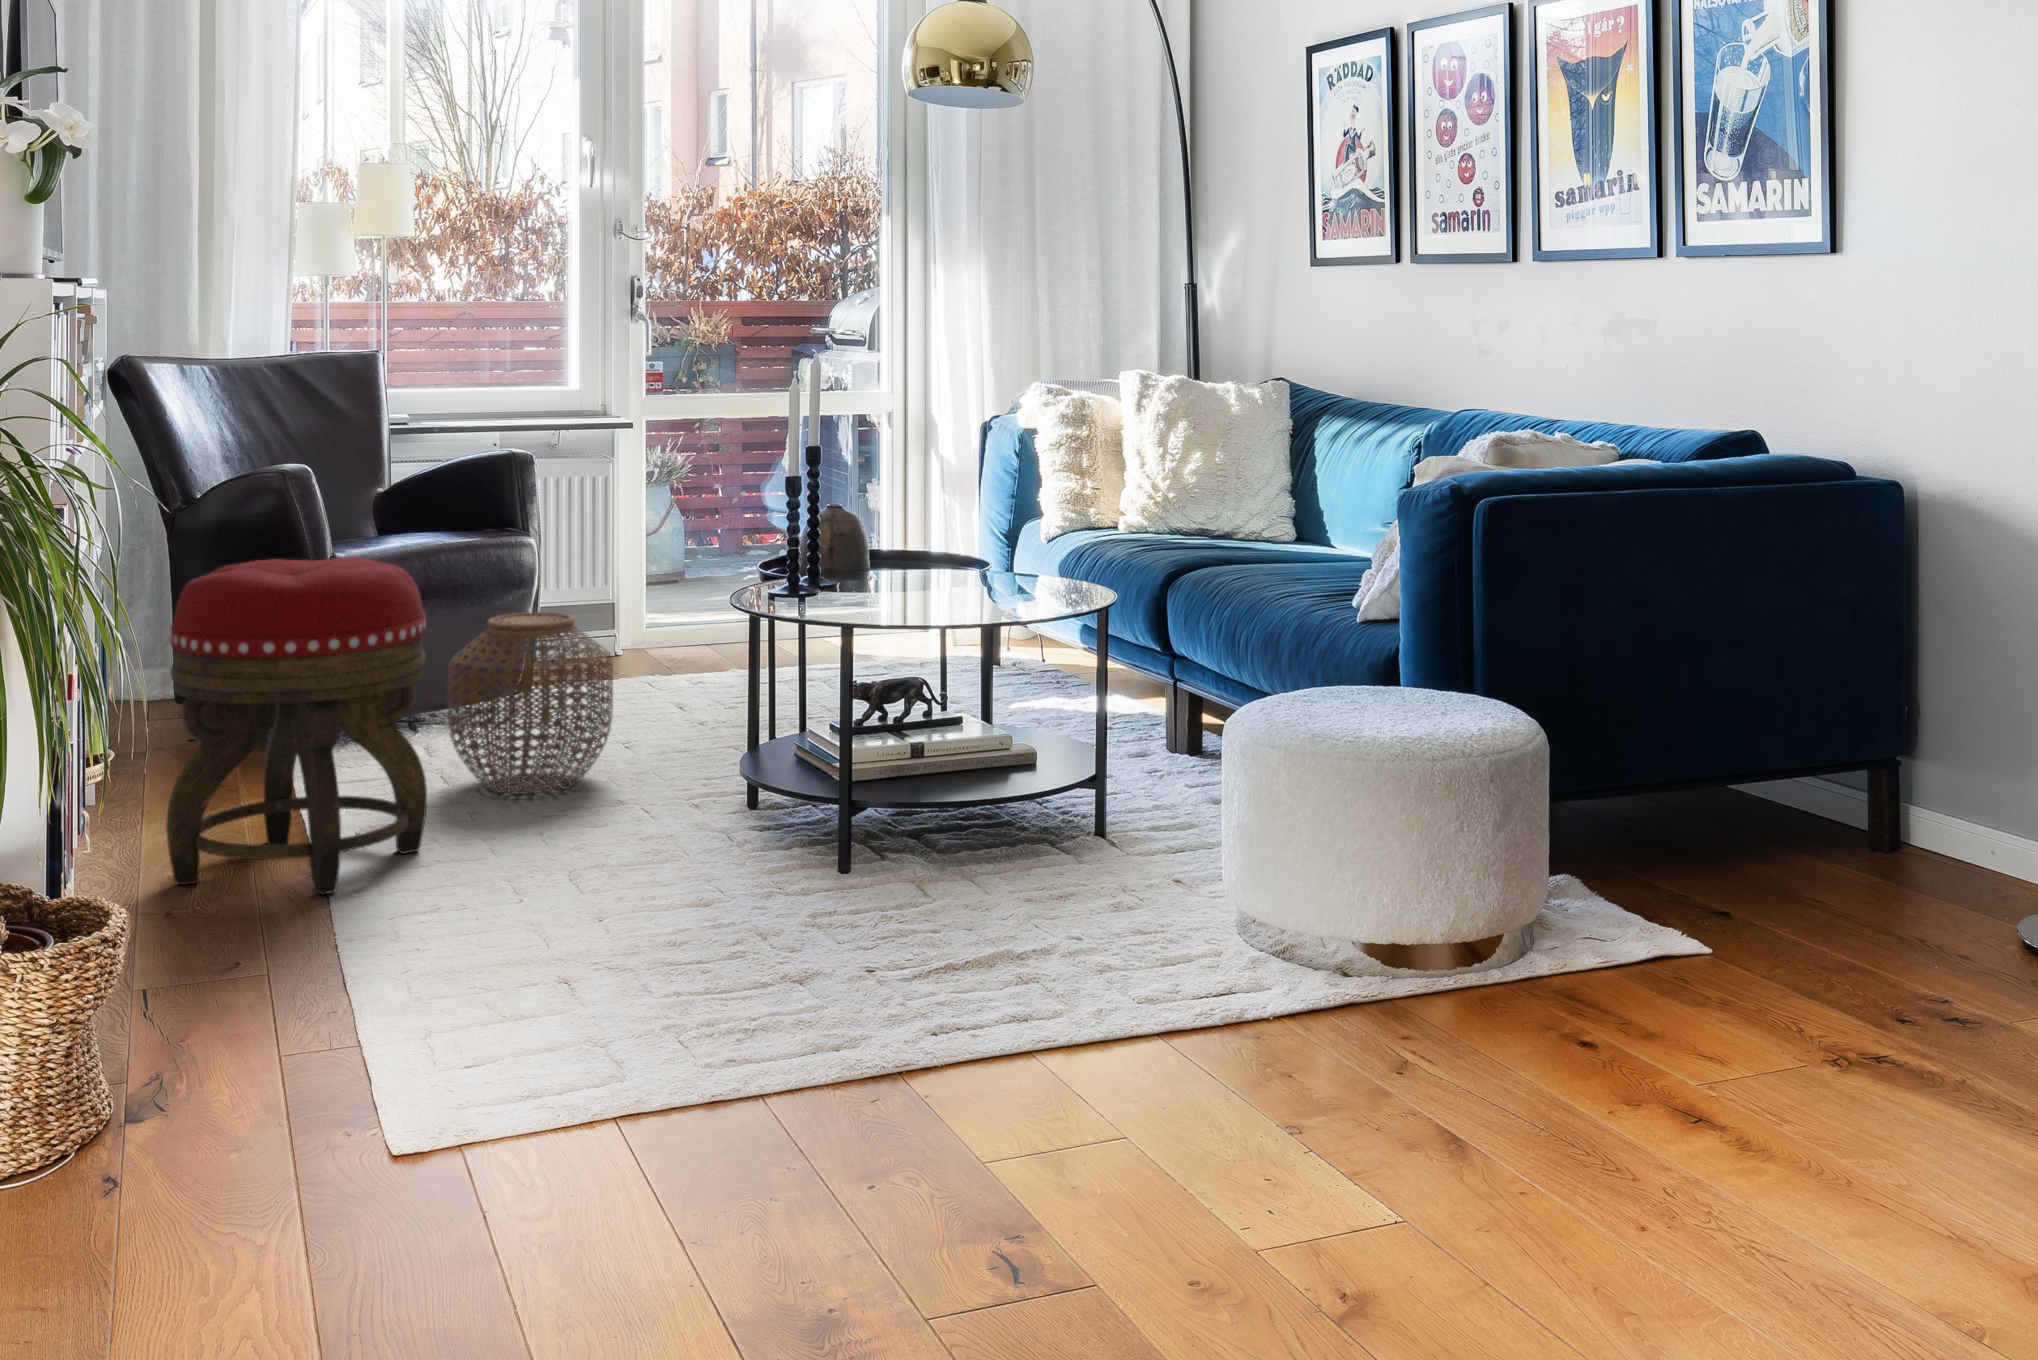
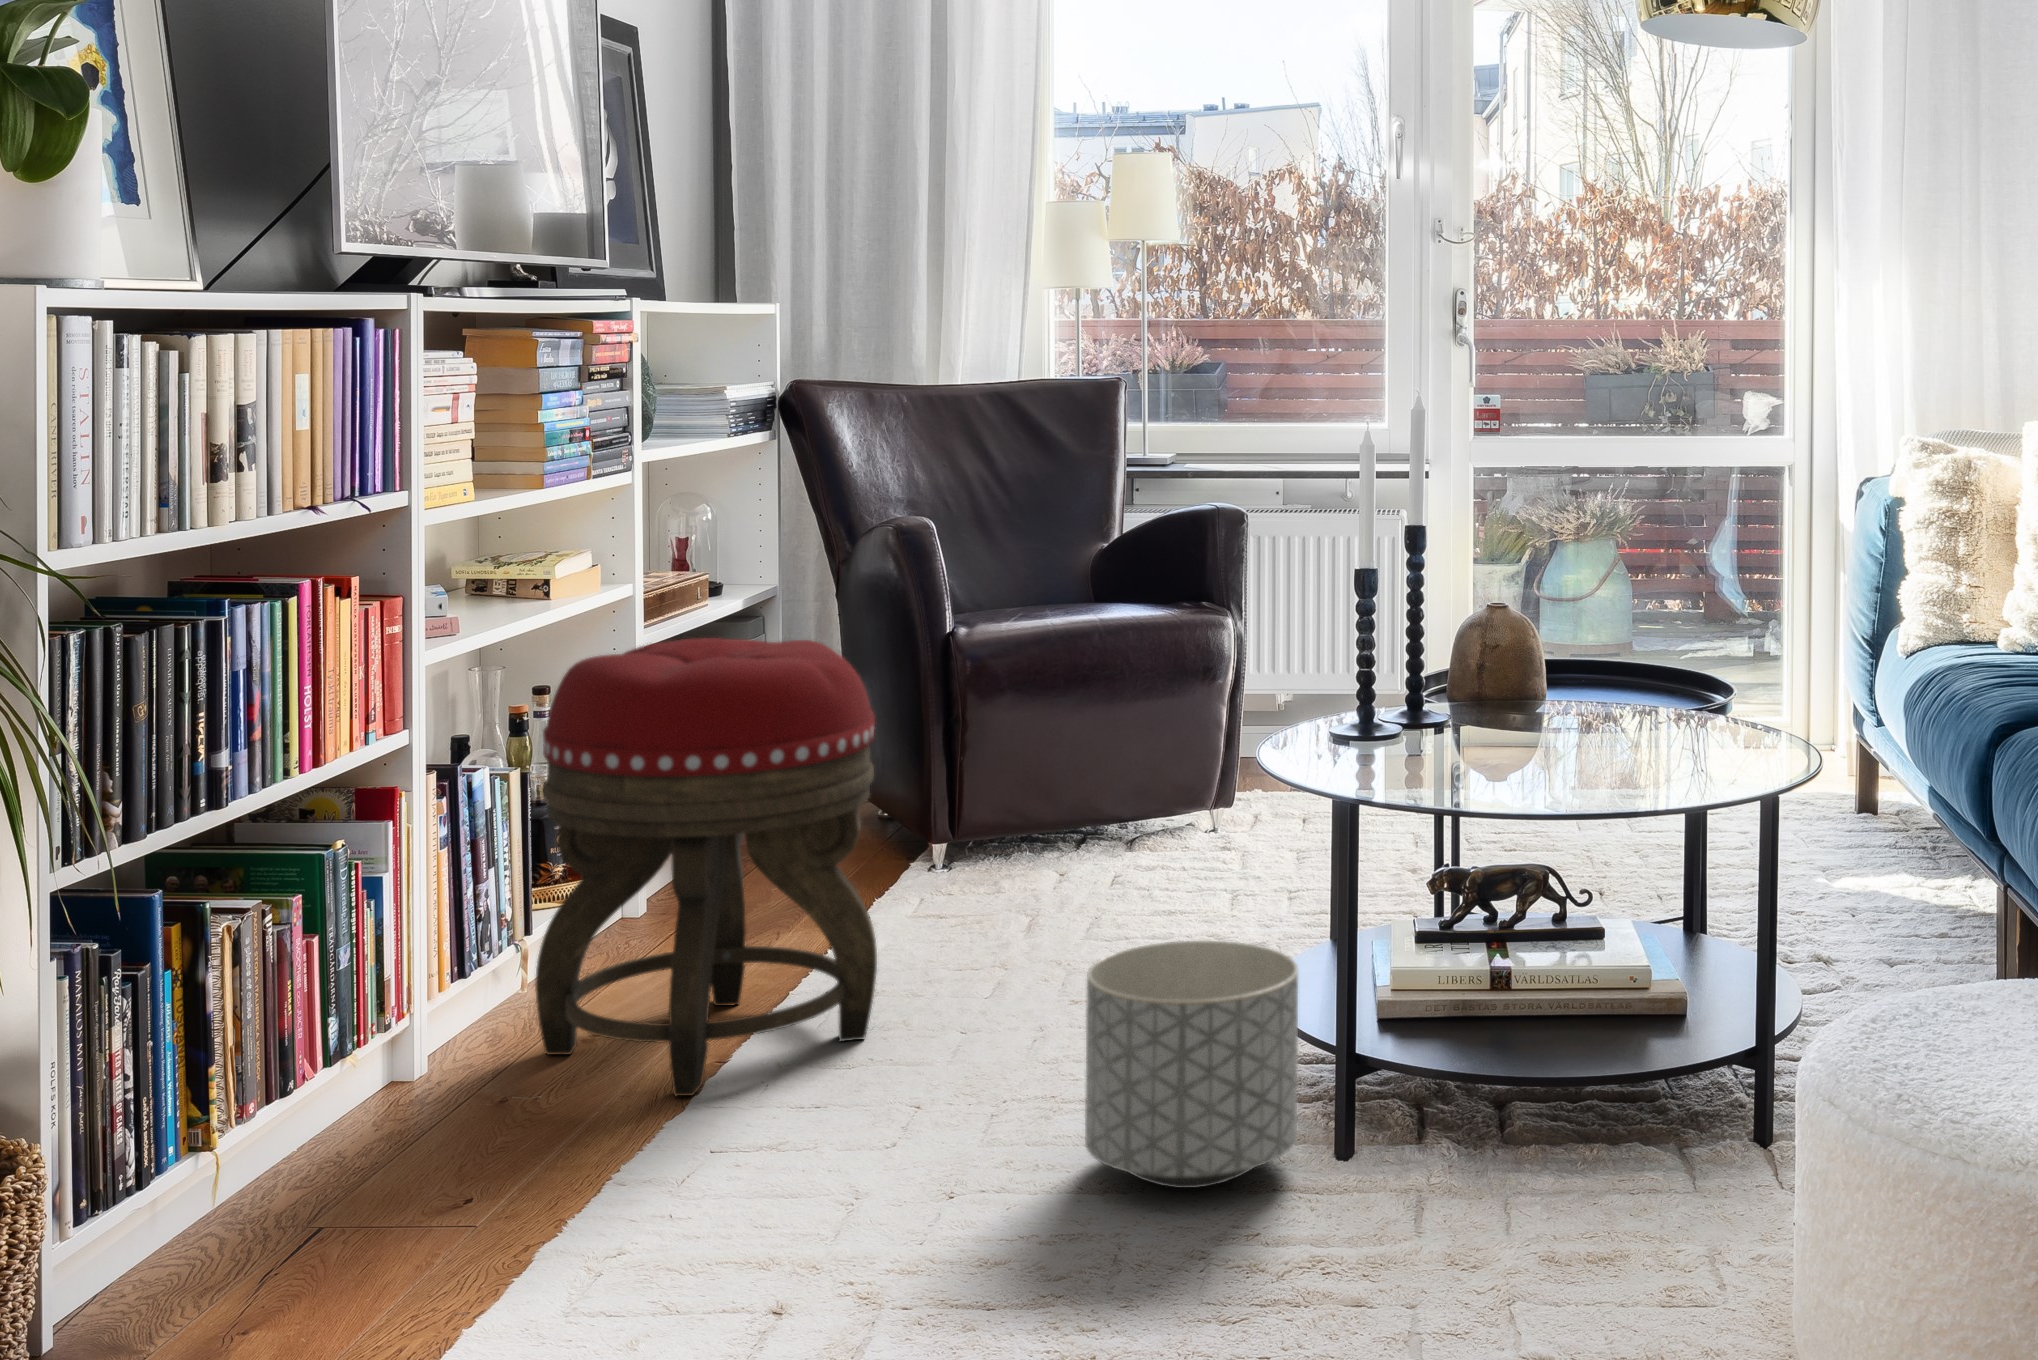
woven basket: present [448,612,613,794] -> none [999,719,1214,963]
planter: none [677,737,821,896] -> present [1085,941,1298,1188]

